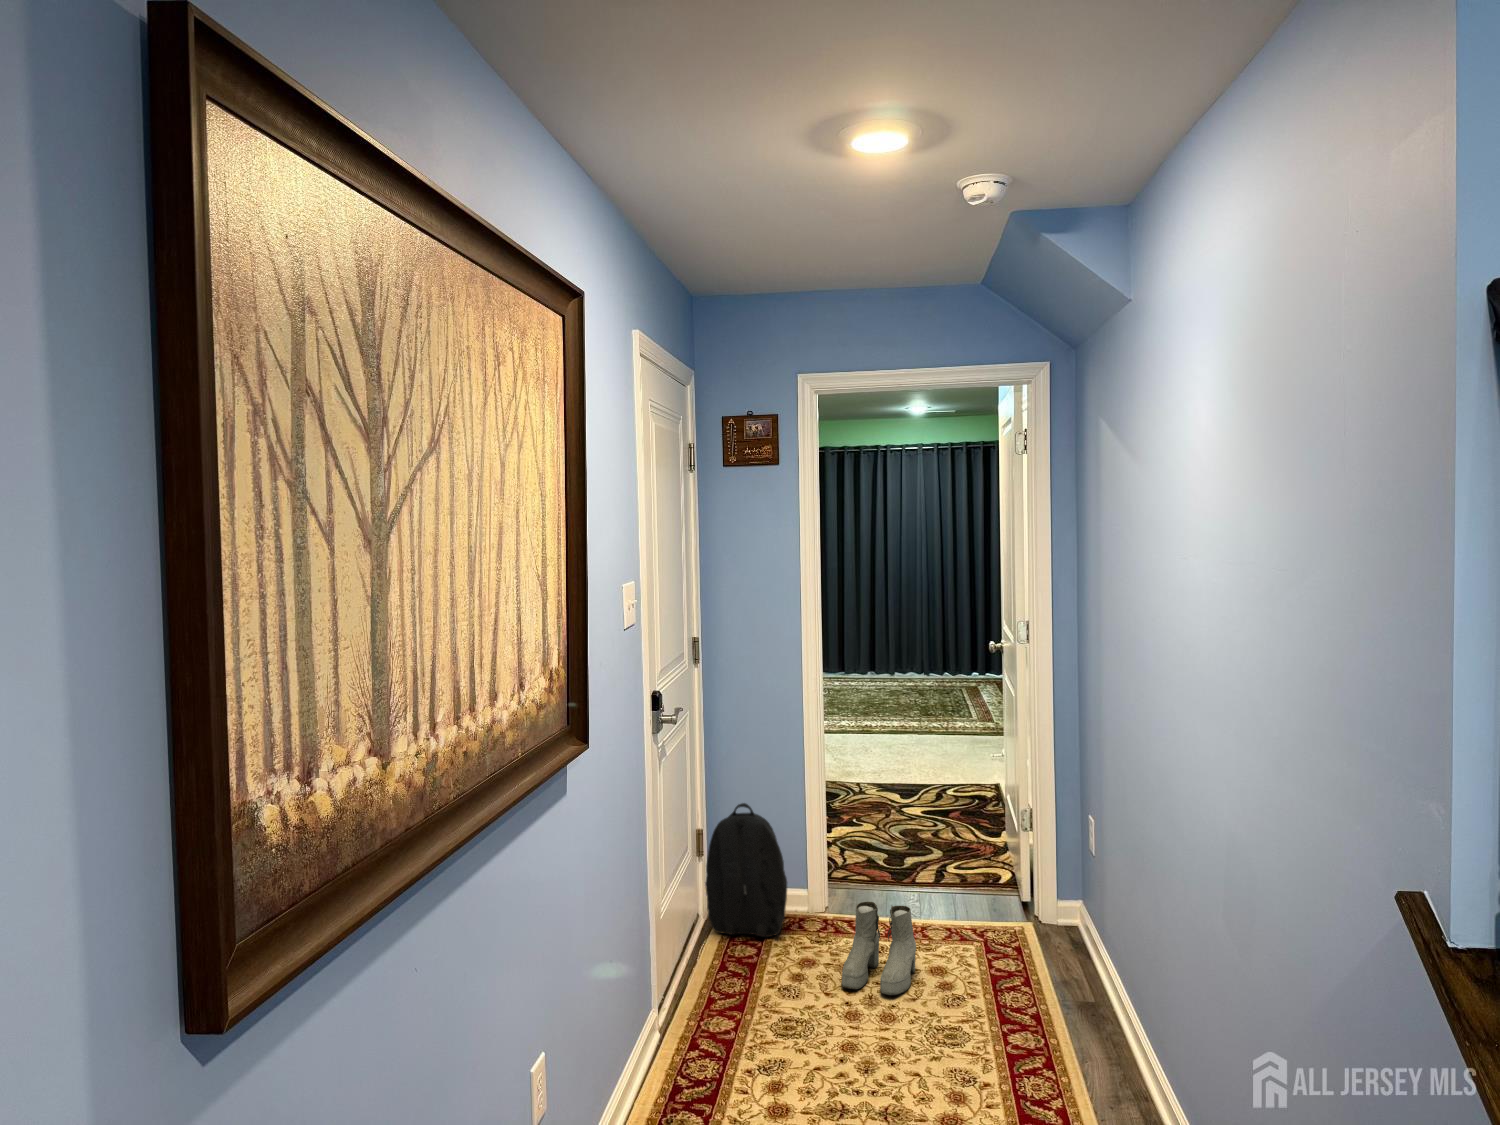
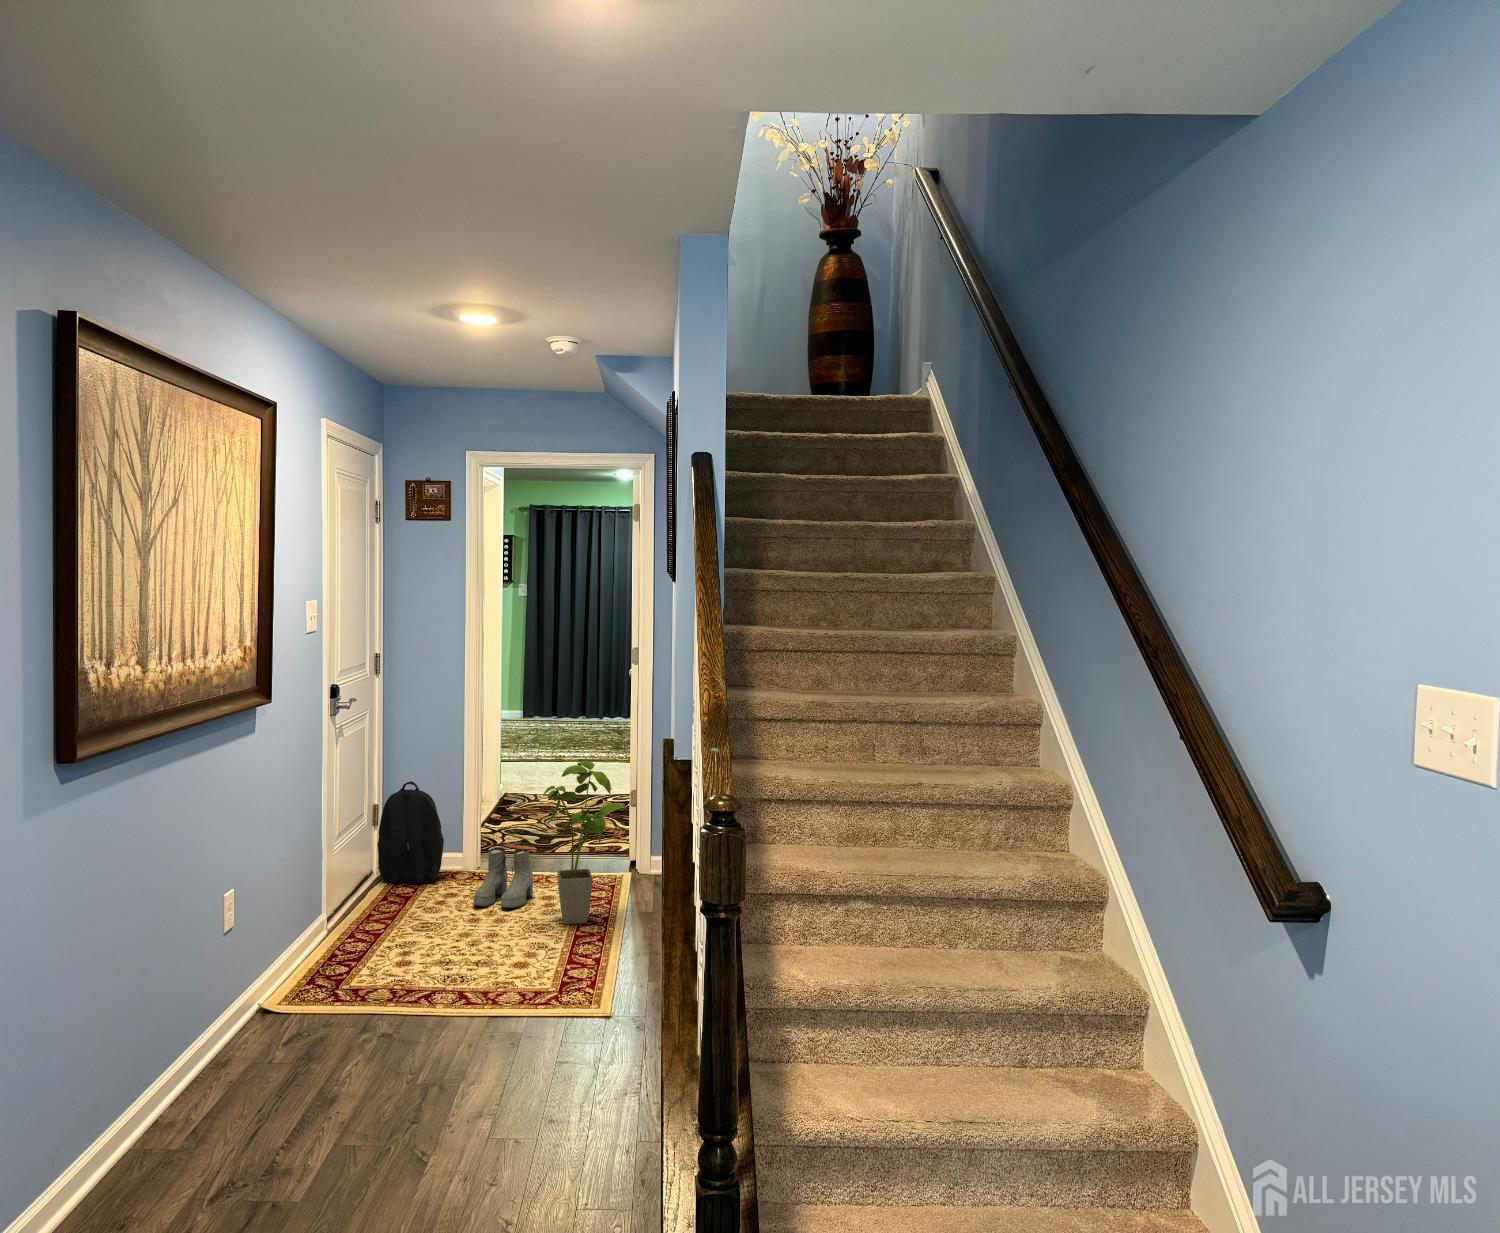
house plant: none [939,800,1061,1034] -> present [543,761,627,924]

